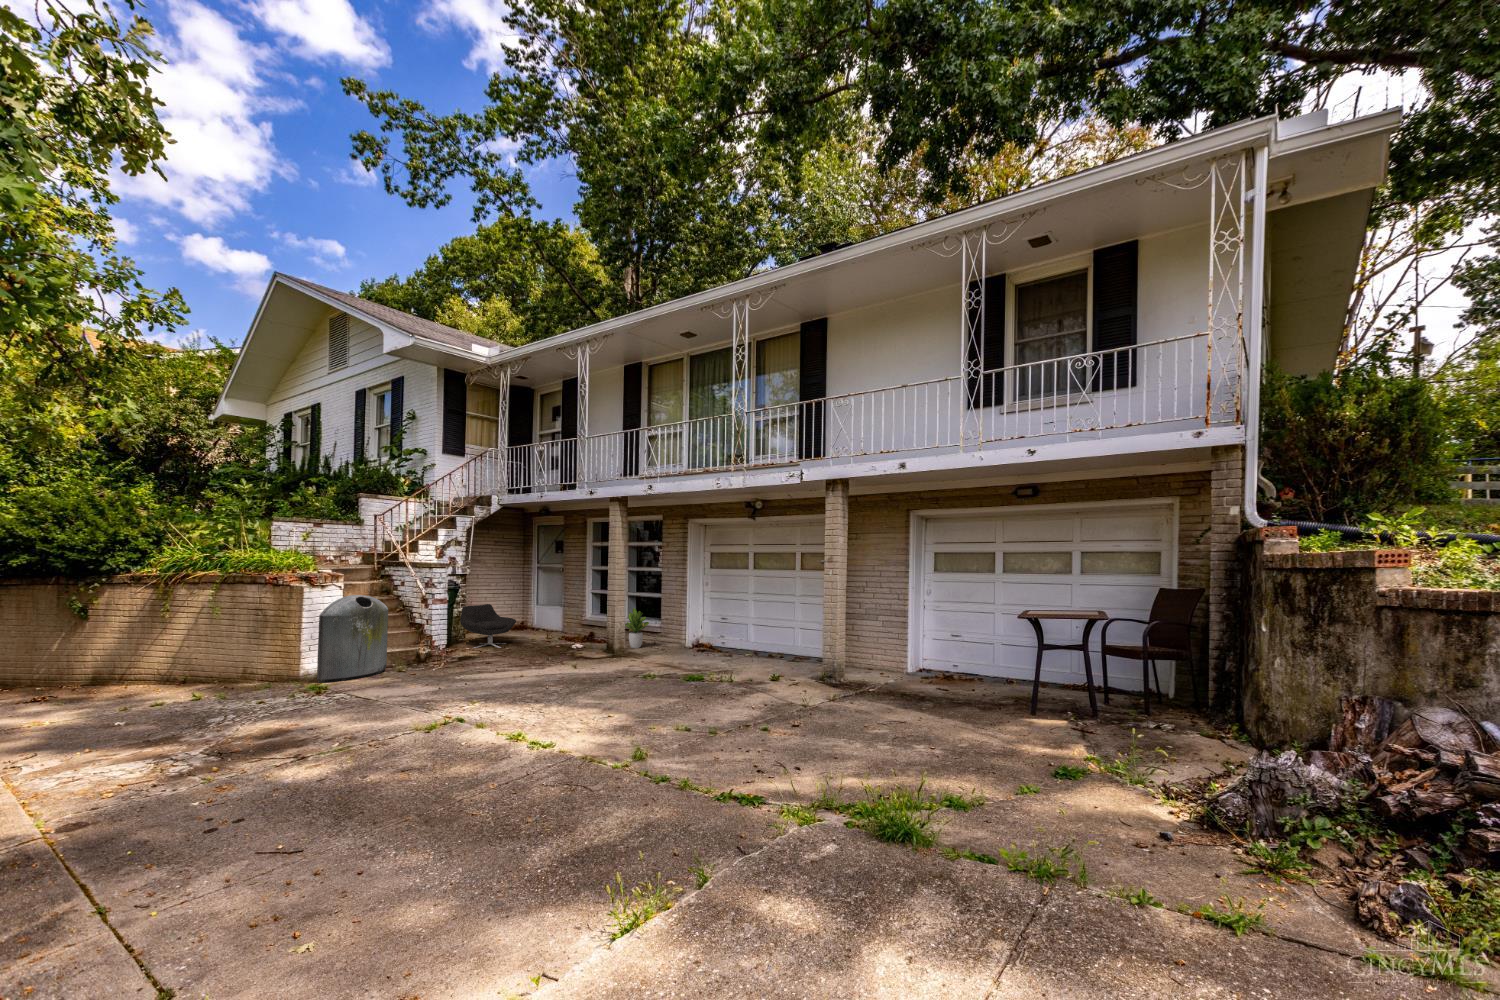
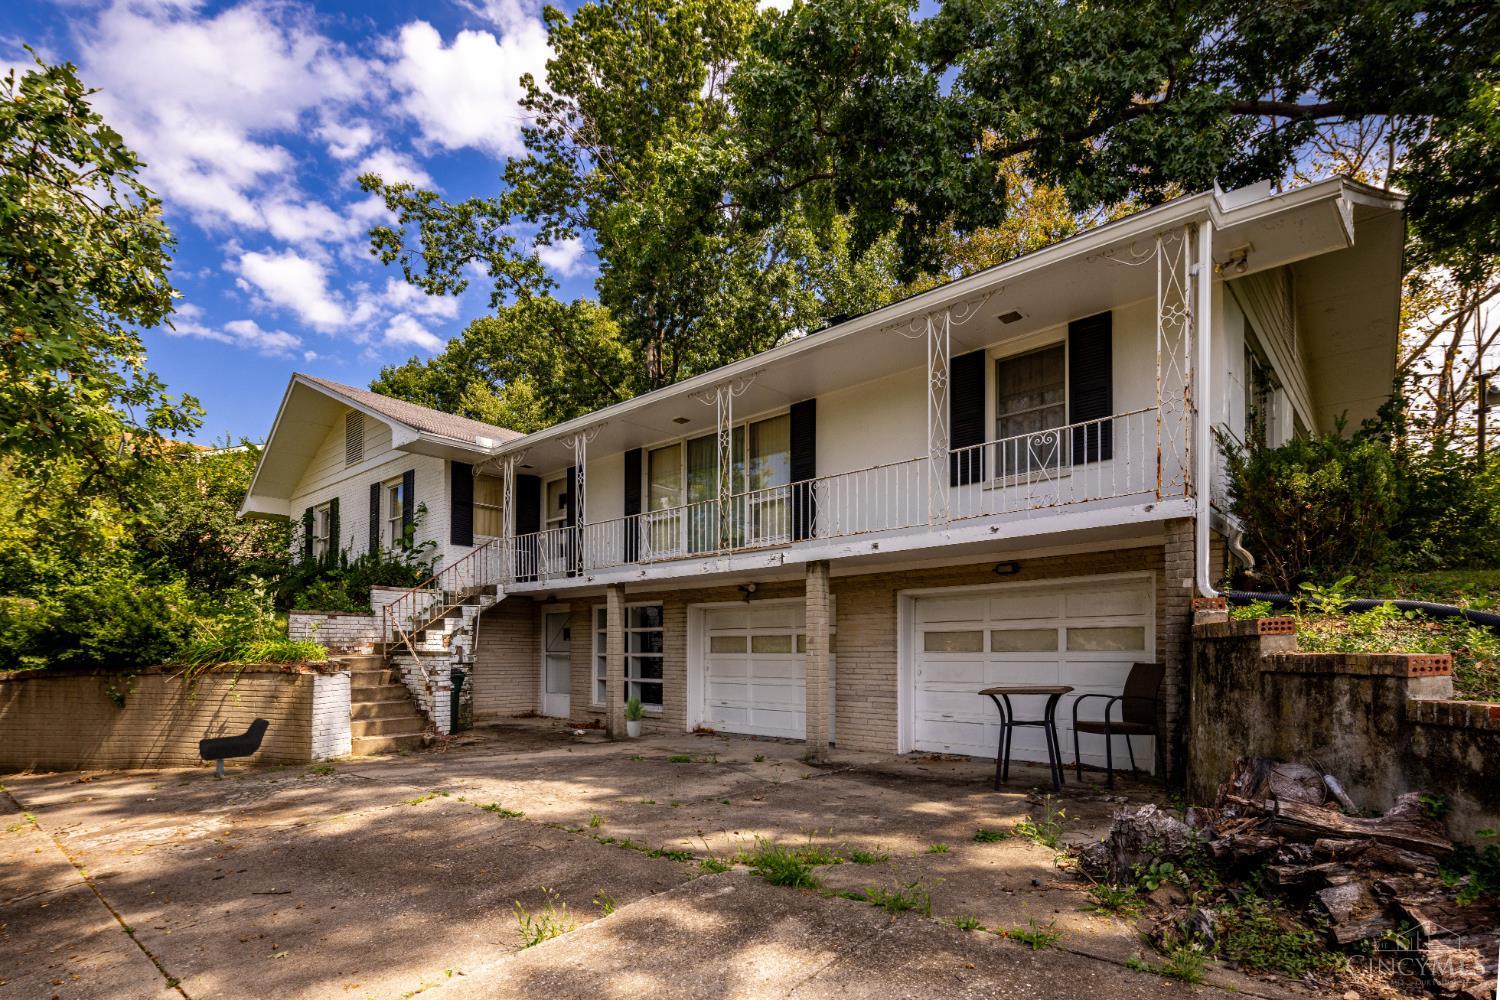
trash can: present [317,595,388,683] -> none [323,683,390,768]
lounge chair: present [460,604,516,648] -> present [188,718,269,779]

